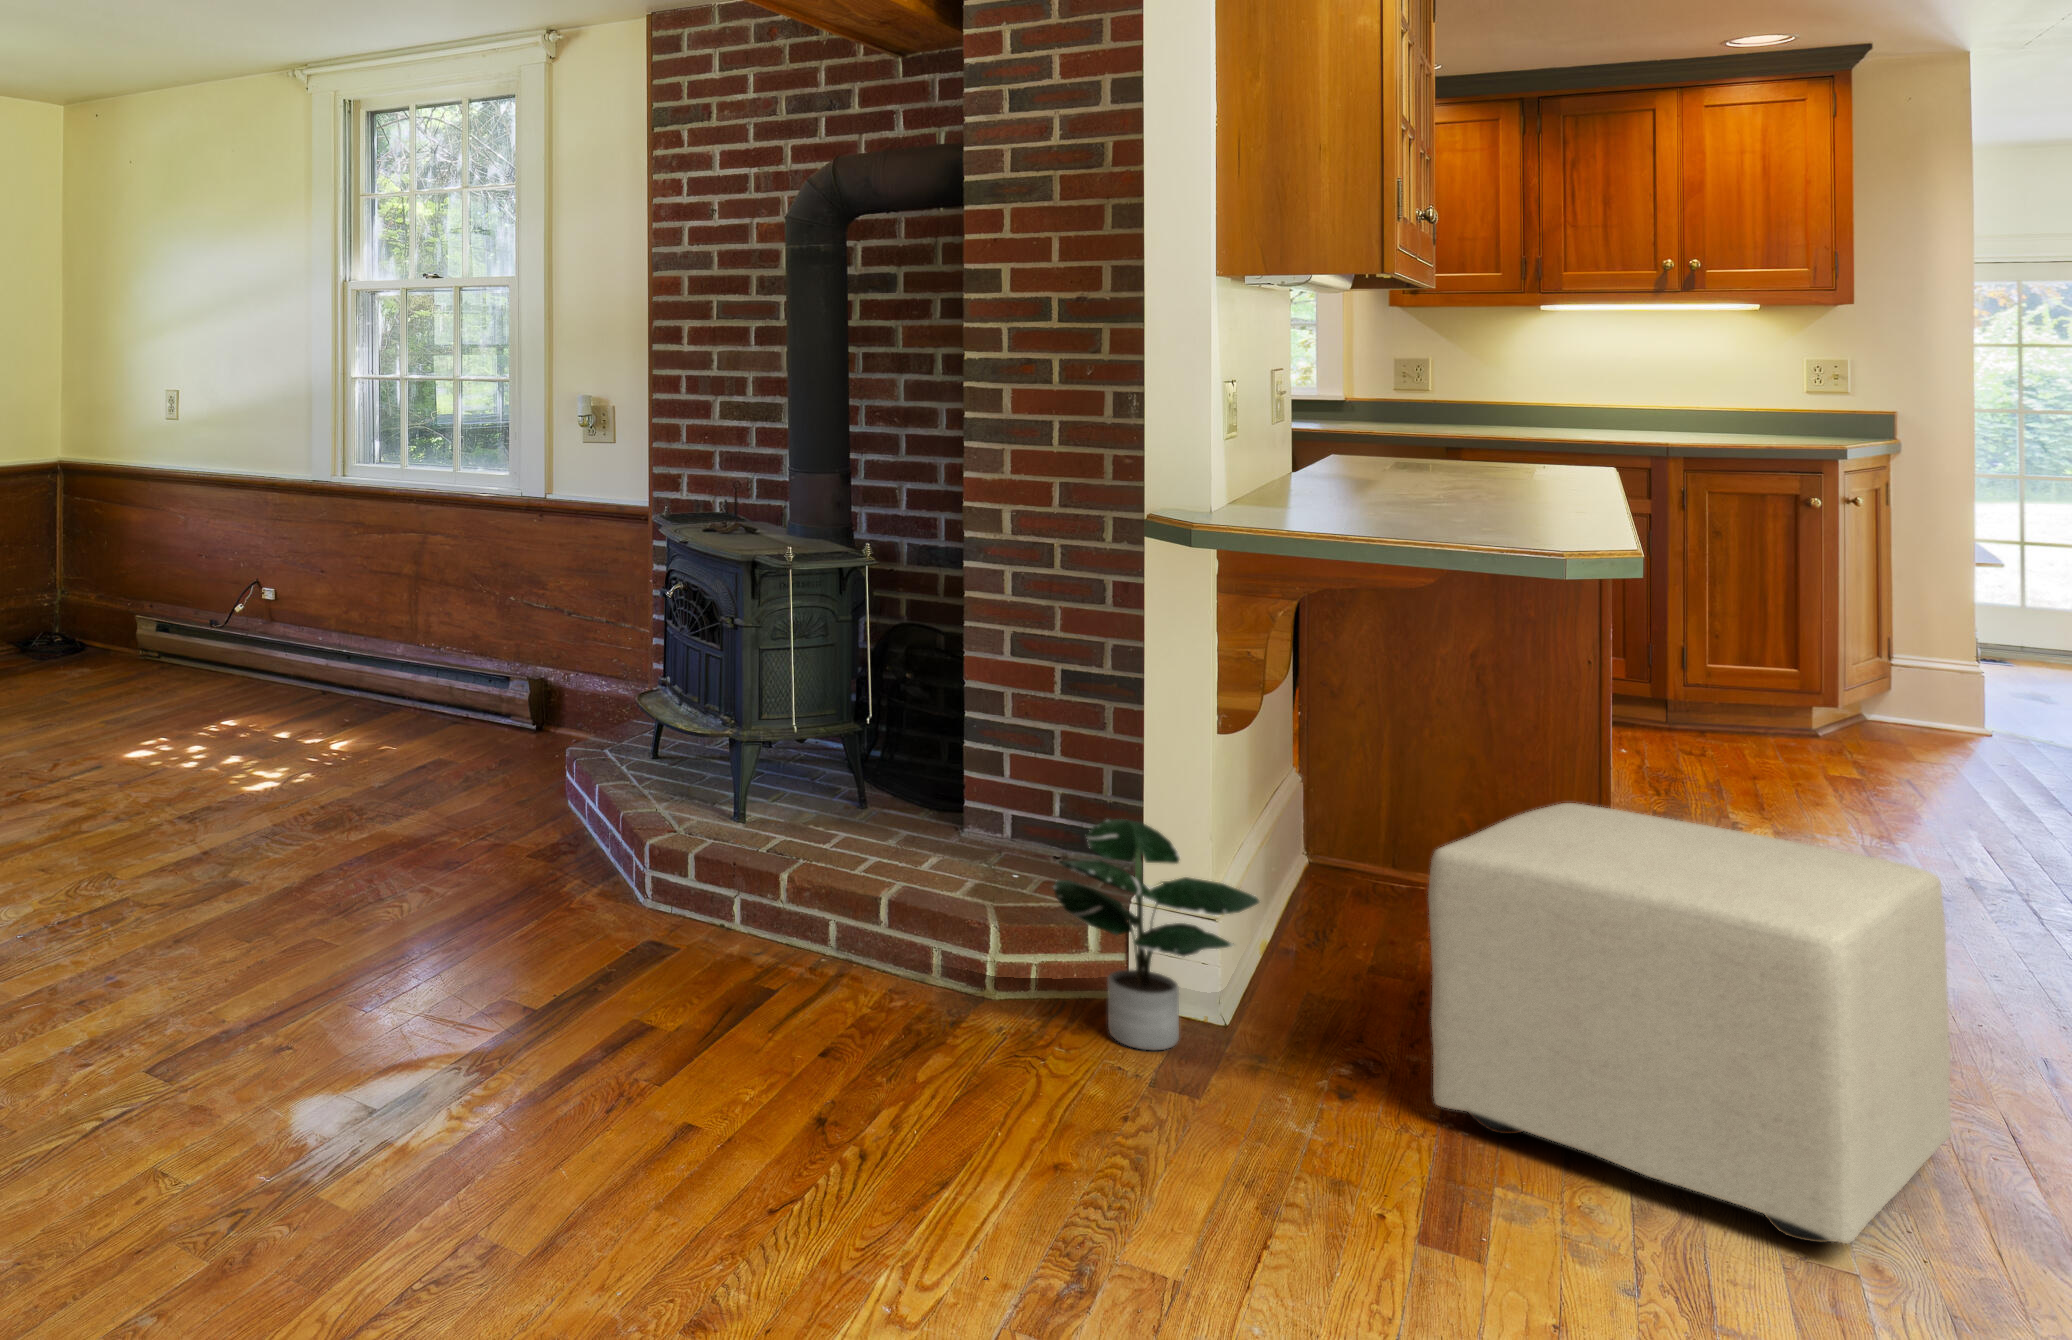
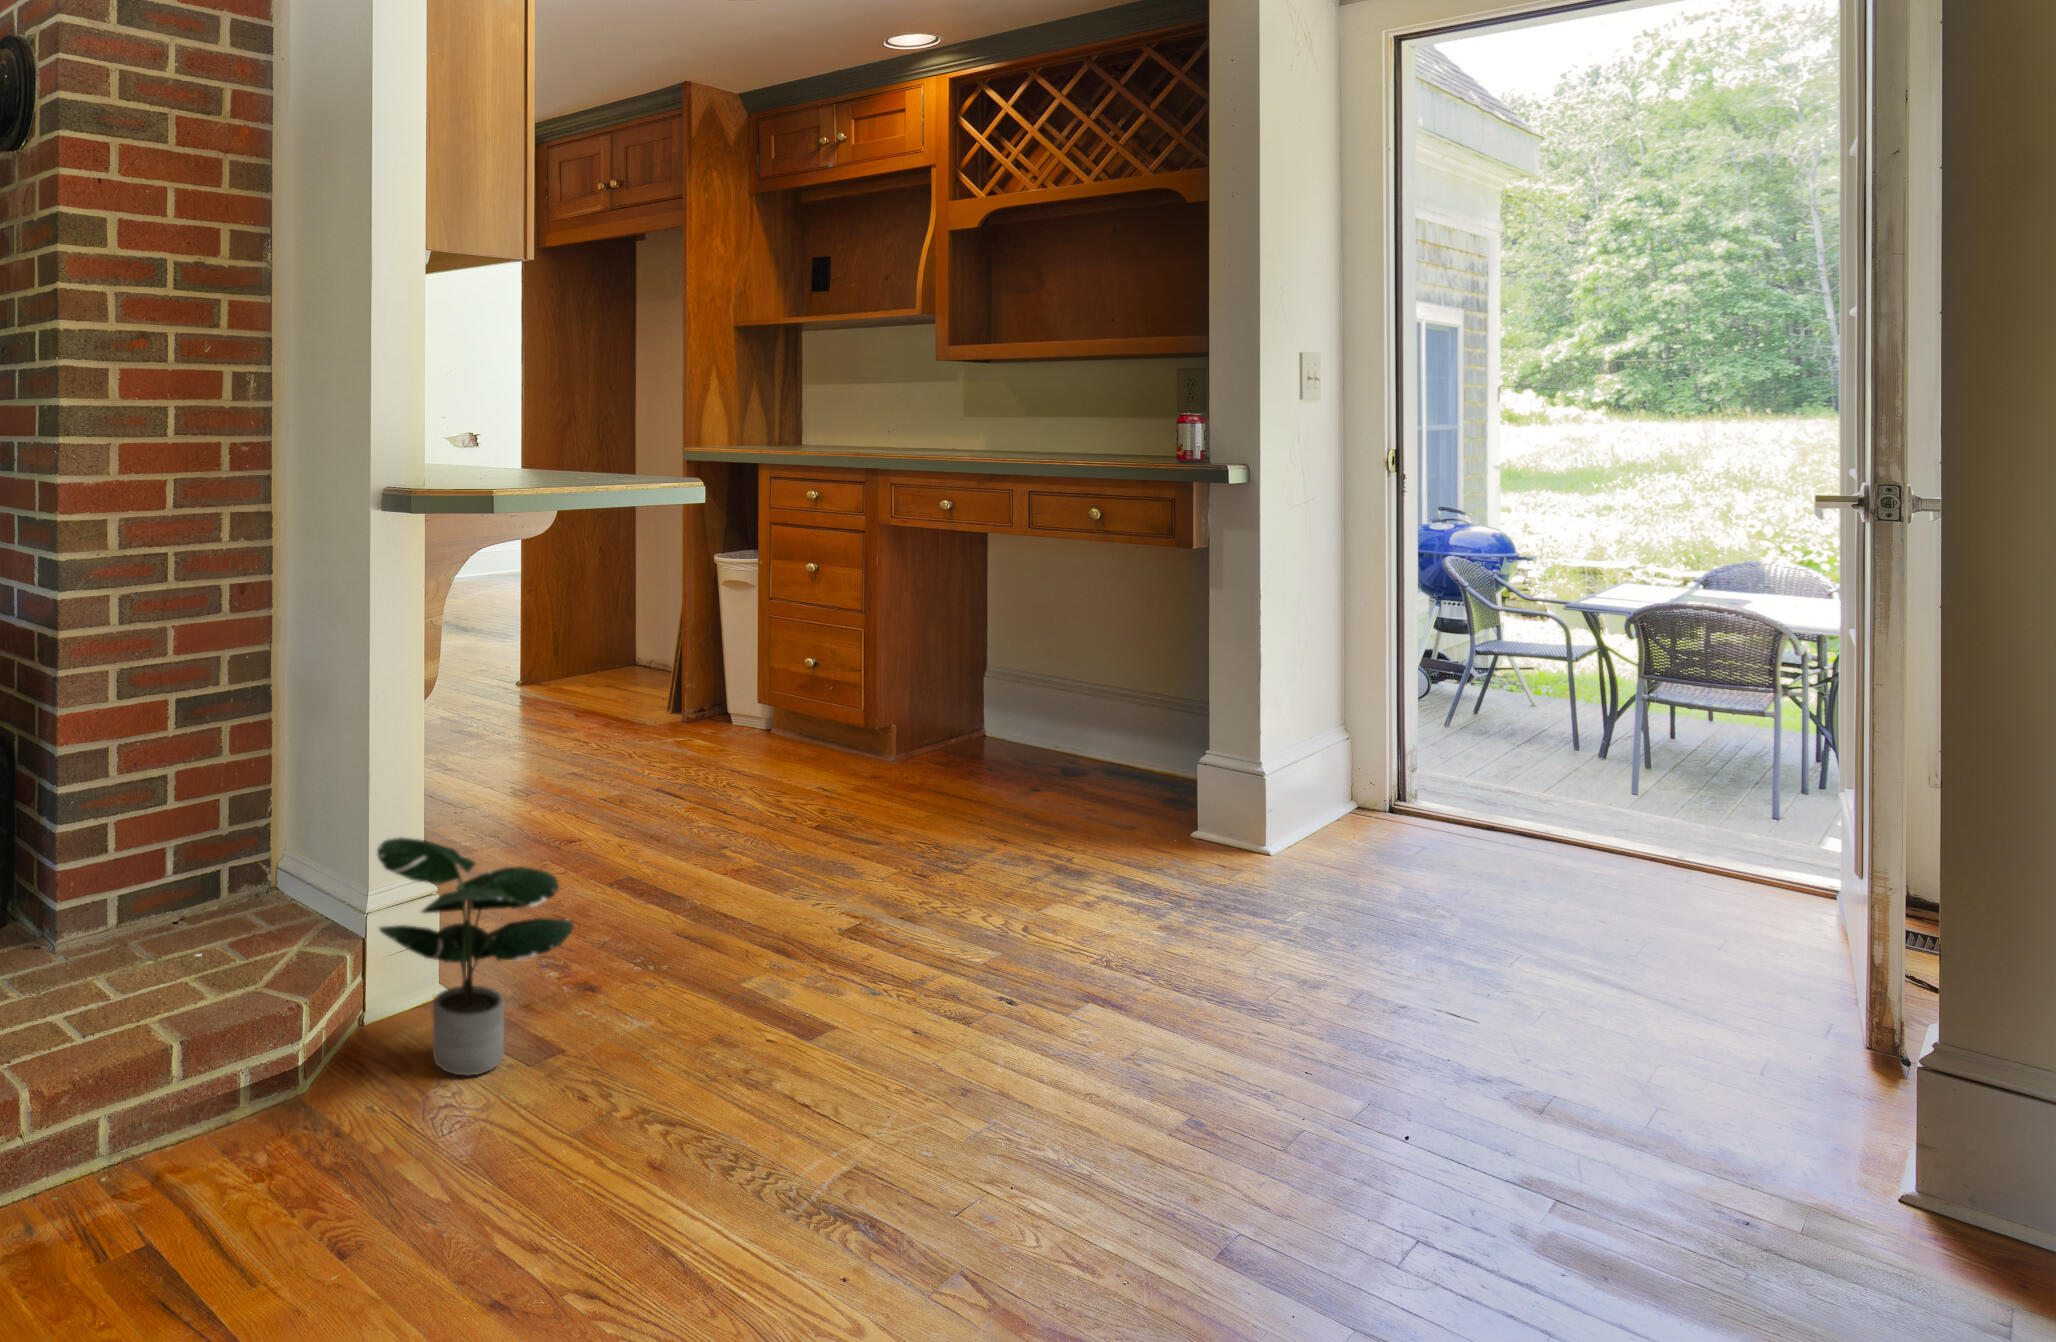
ottoman: present [1428,803,1951,1244] -> none [599,694,933,986]

